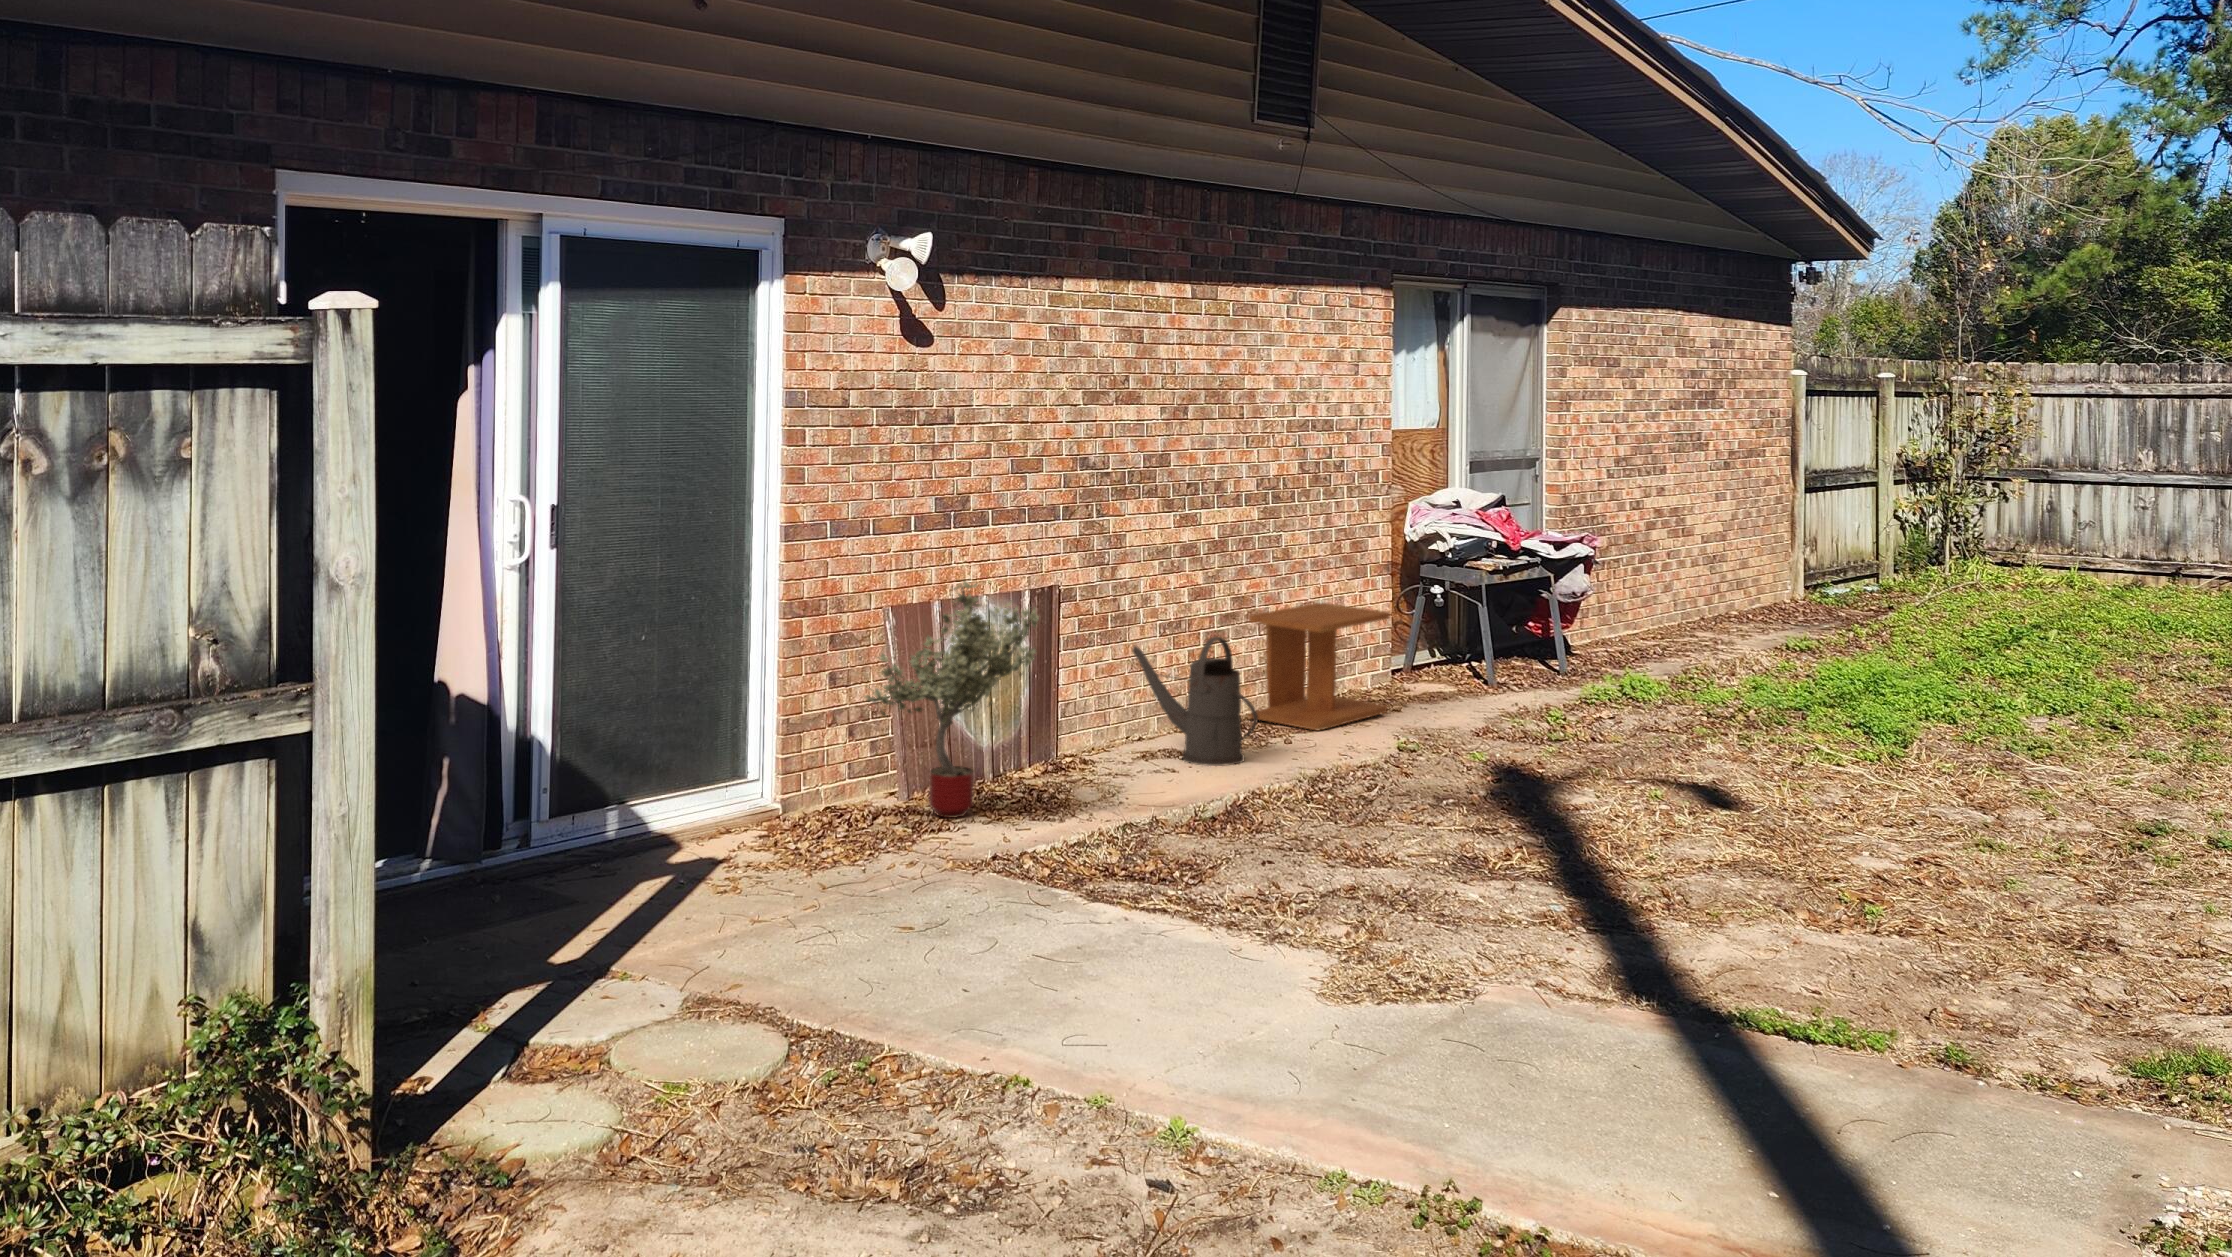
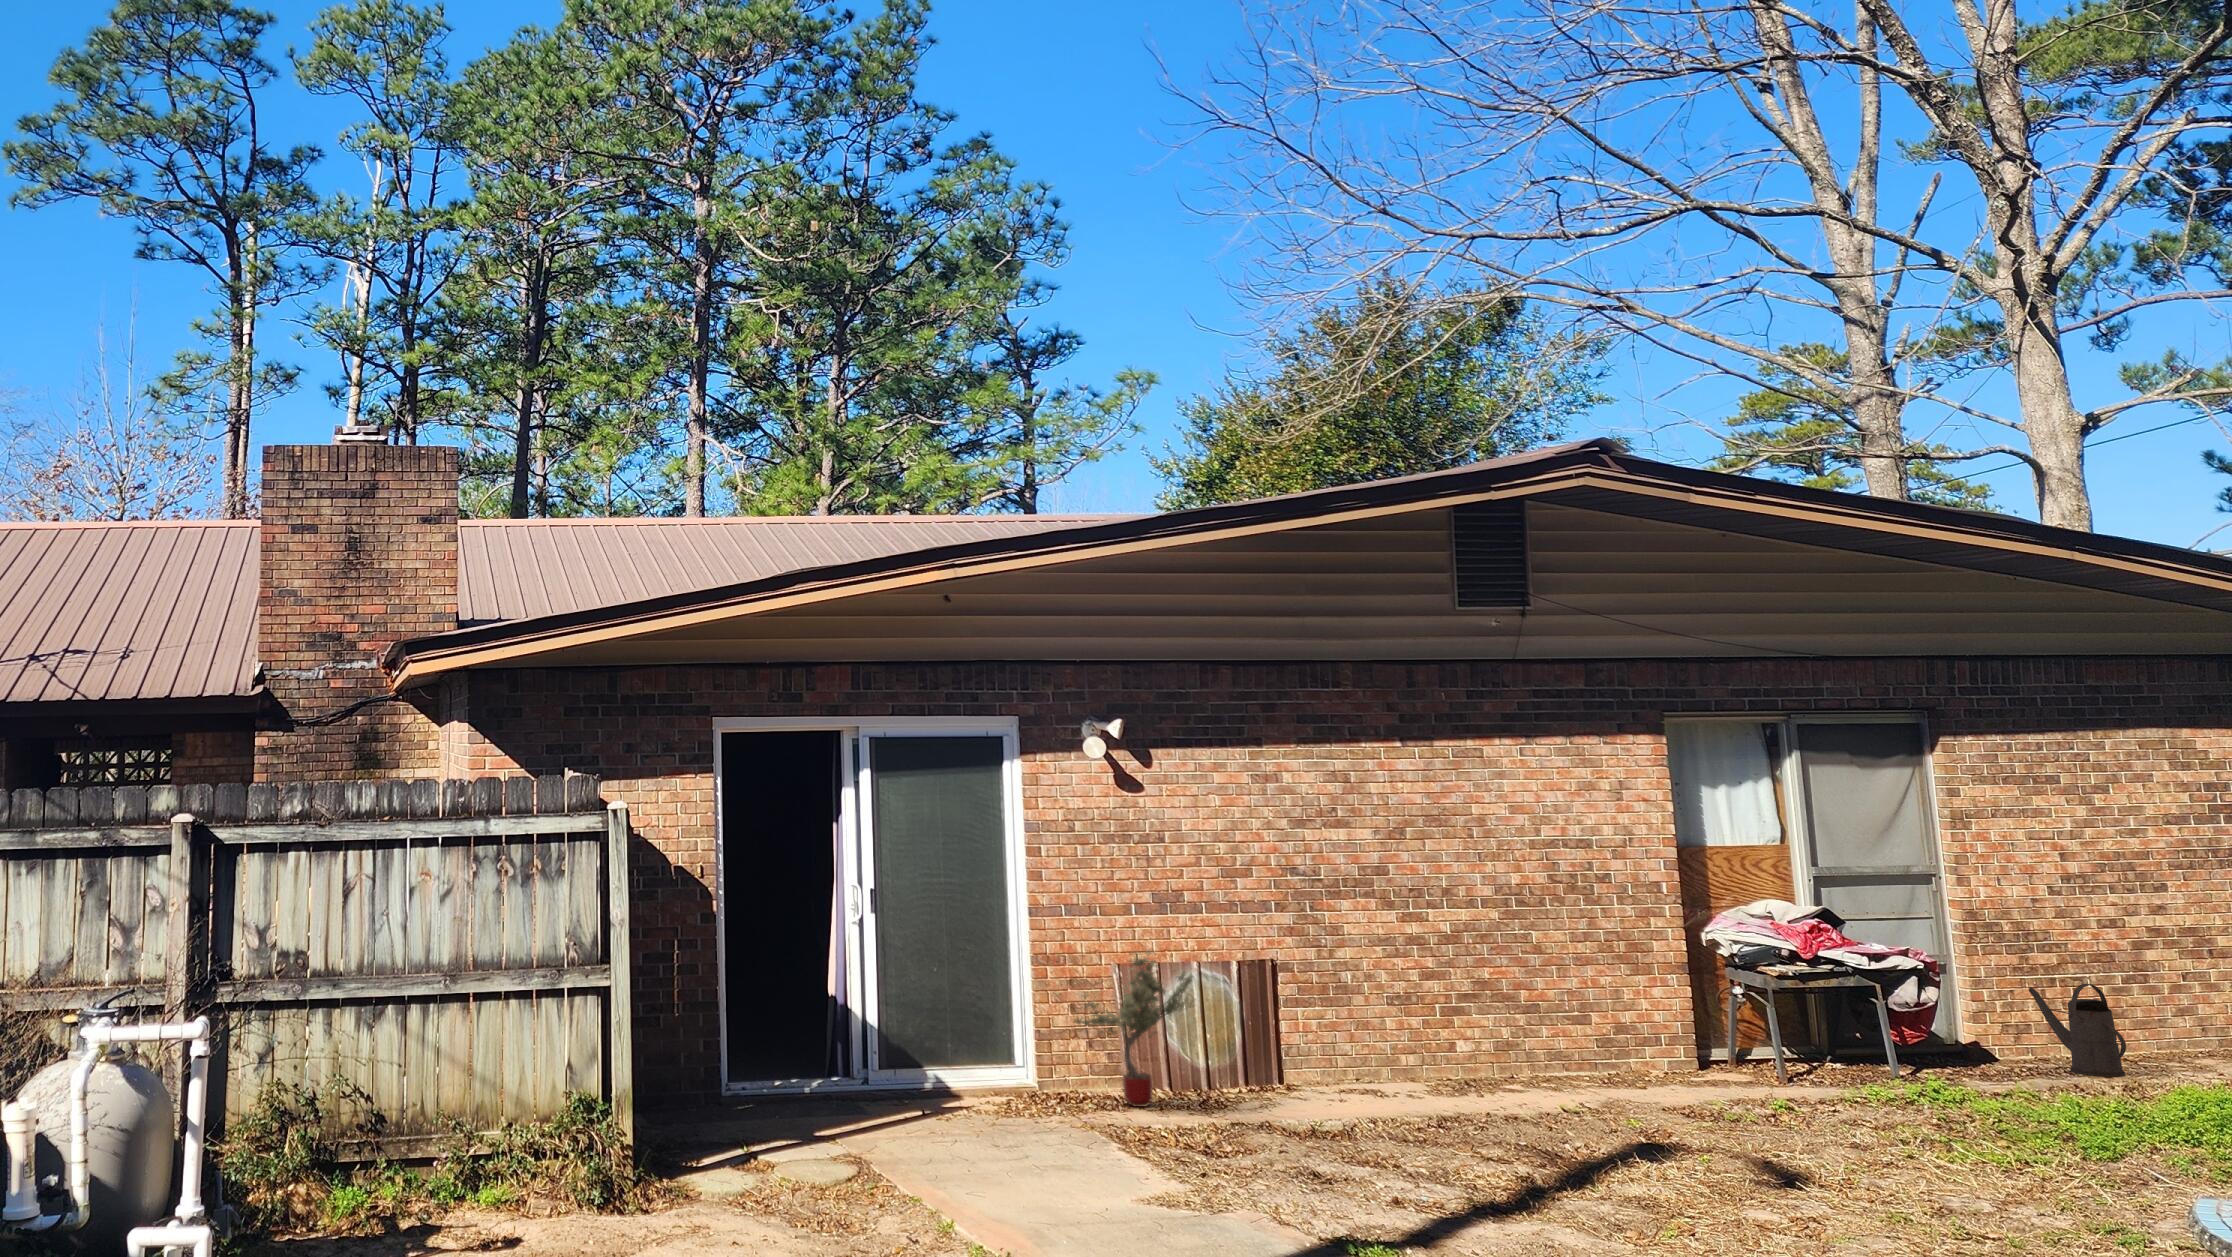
side table: present [1248,603,1390,731] -> none [1486,991,1622,1095]
watering can: present [1132,637,1258,766] -> present [2029,984,2126,1077]

